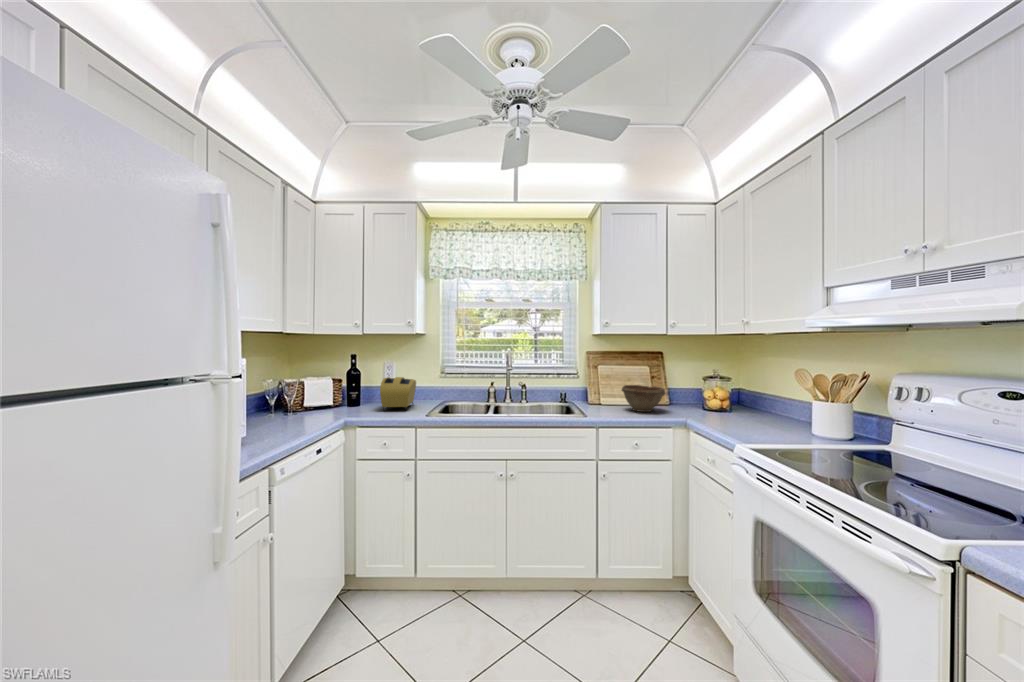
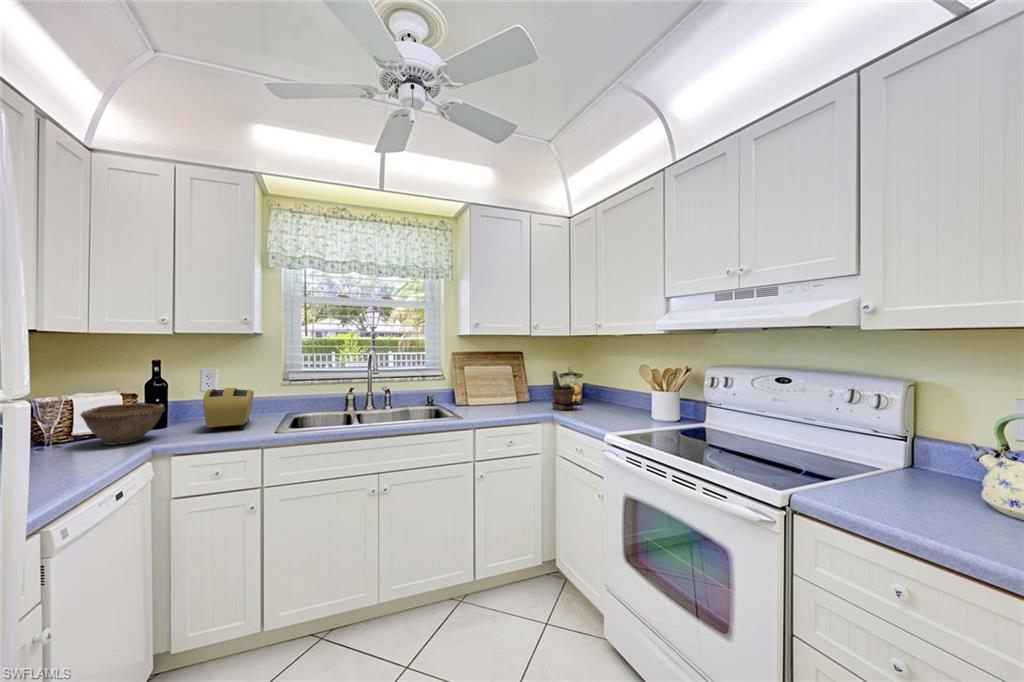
potted plant: none [688,372,717,417] -> present [551,371,575,410]
bowl: present [622,385,665,412] -> present [80,403,165,445]

